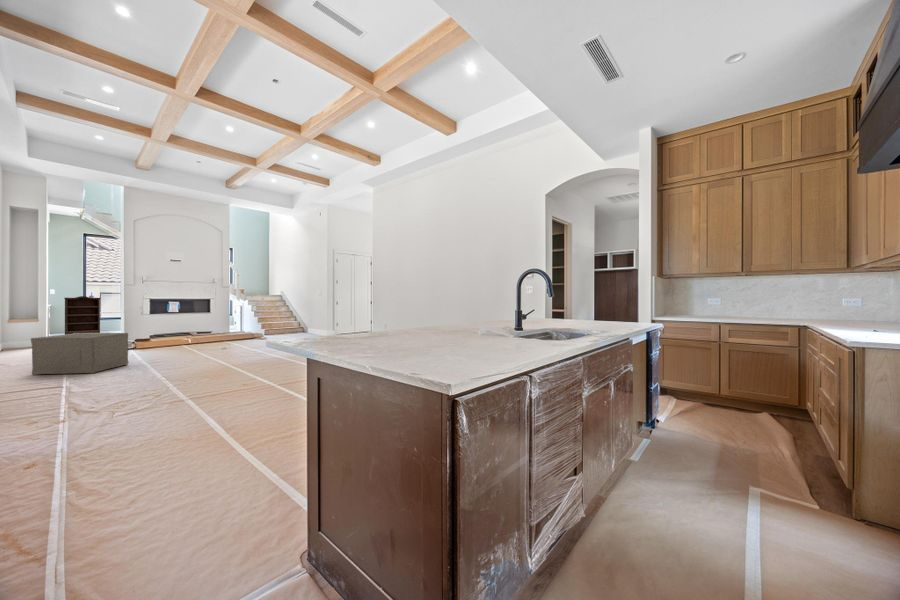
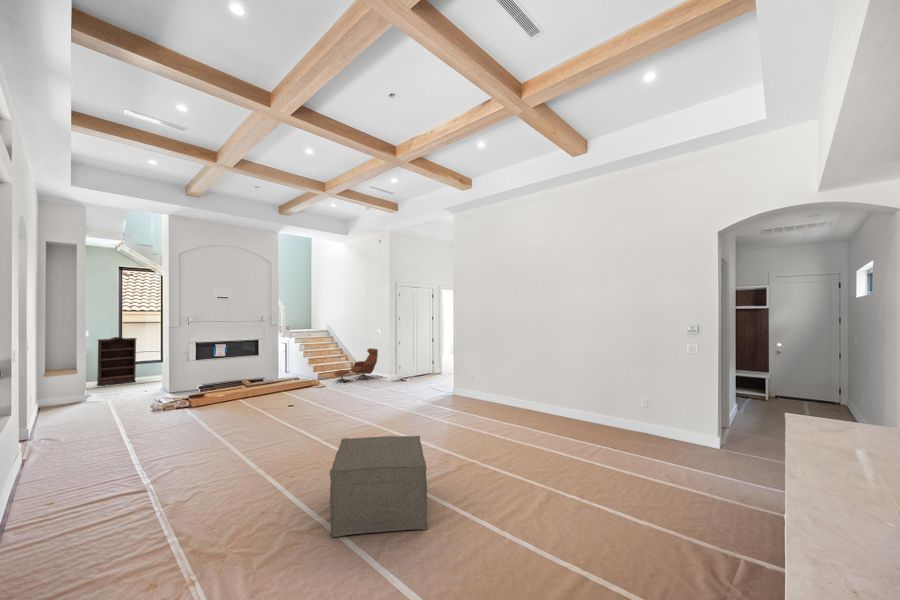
lounge chair: none [277,310,318,338] -> present [334,348,378,382]
ottoman: present [31,332,129,375] -> present [330,436,427,537]

